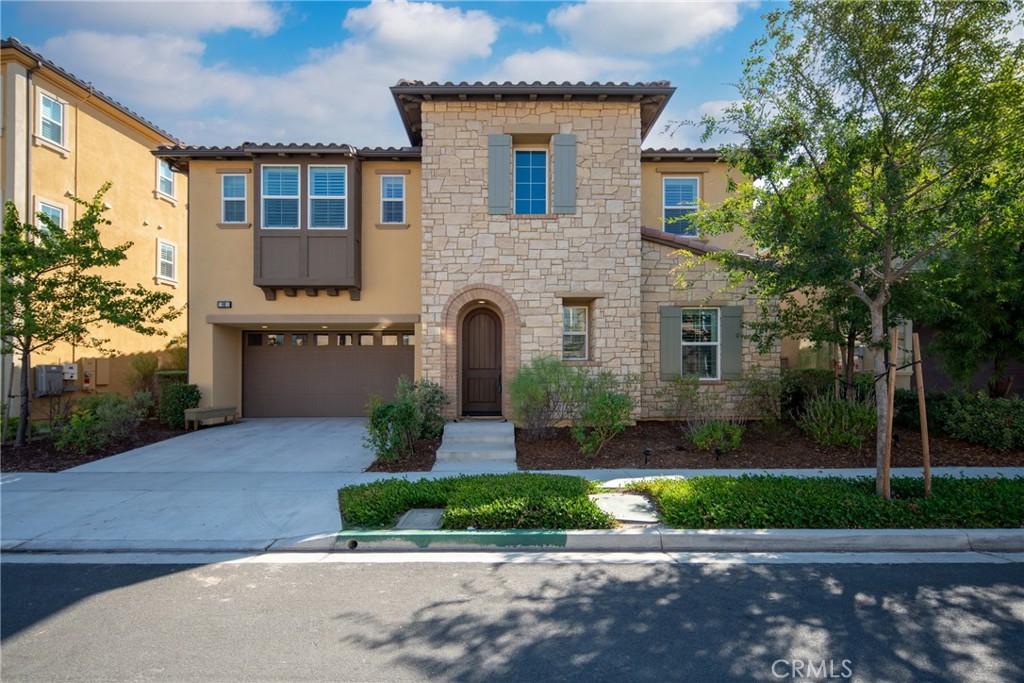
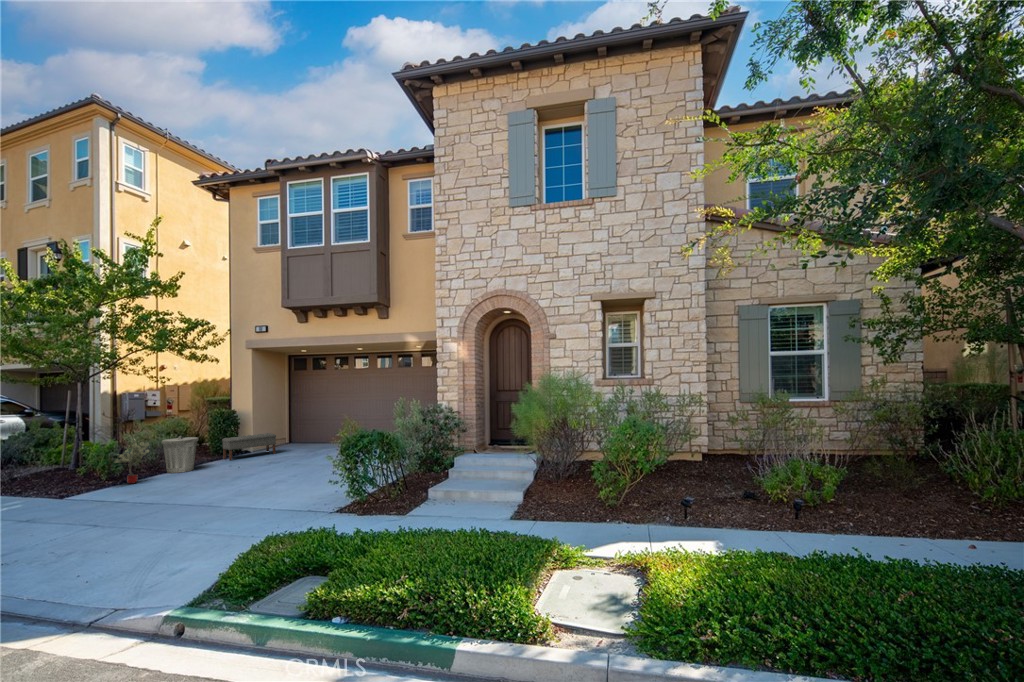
trash can: none [135,406,172,442] -> present [162,436,199,473]
potted tree: none [100,408,133,452] -> present [115,439,149,484]

